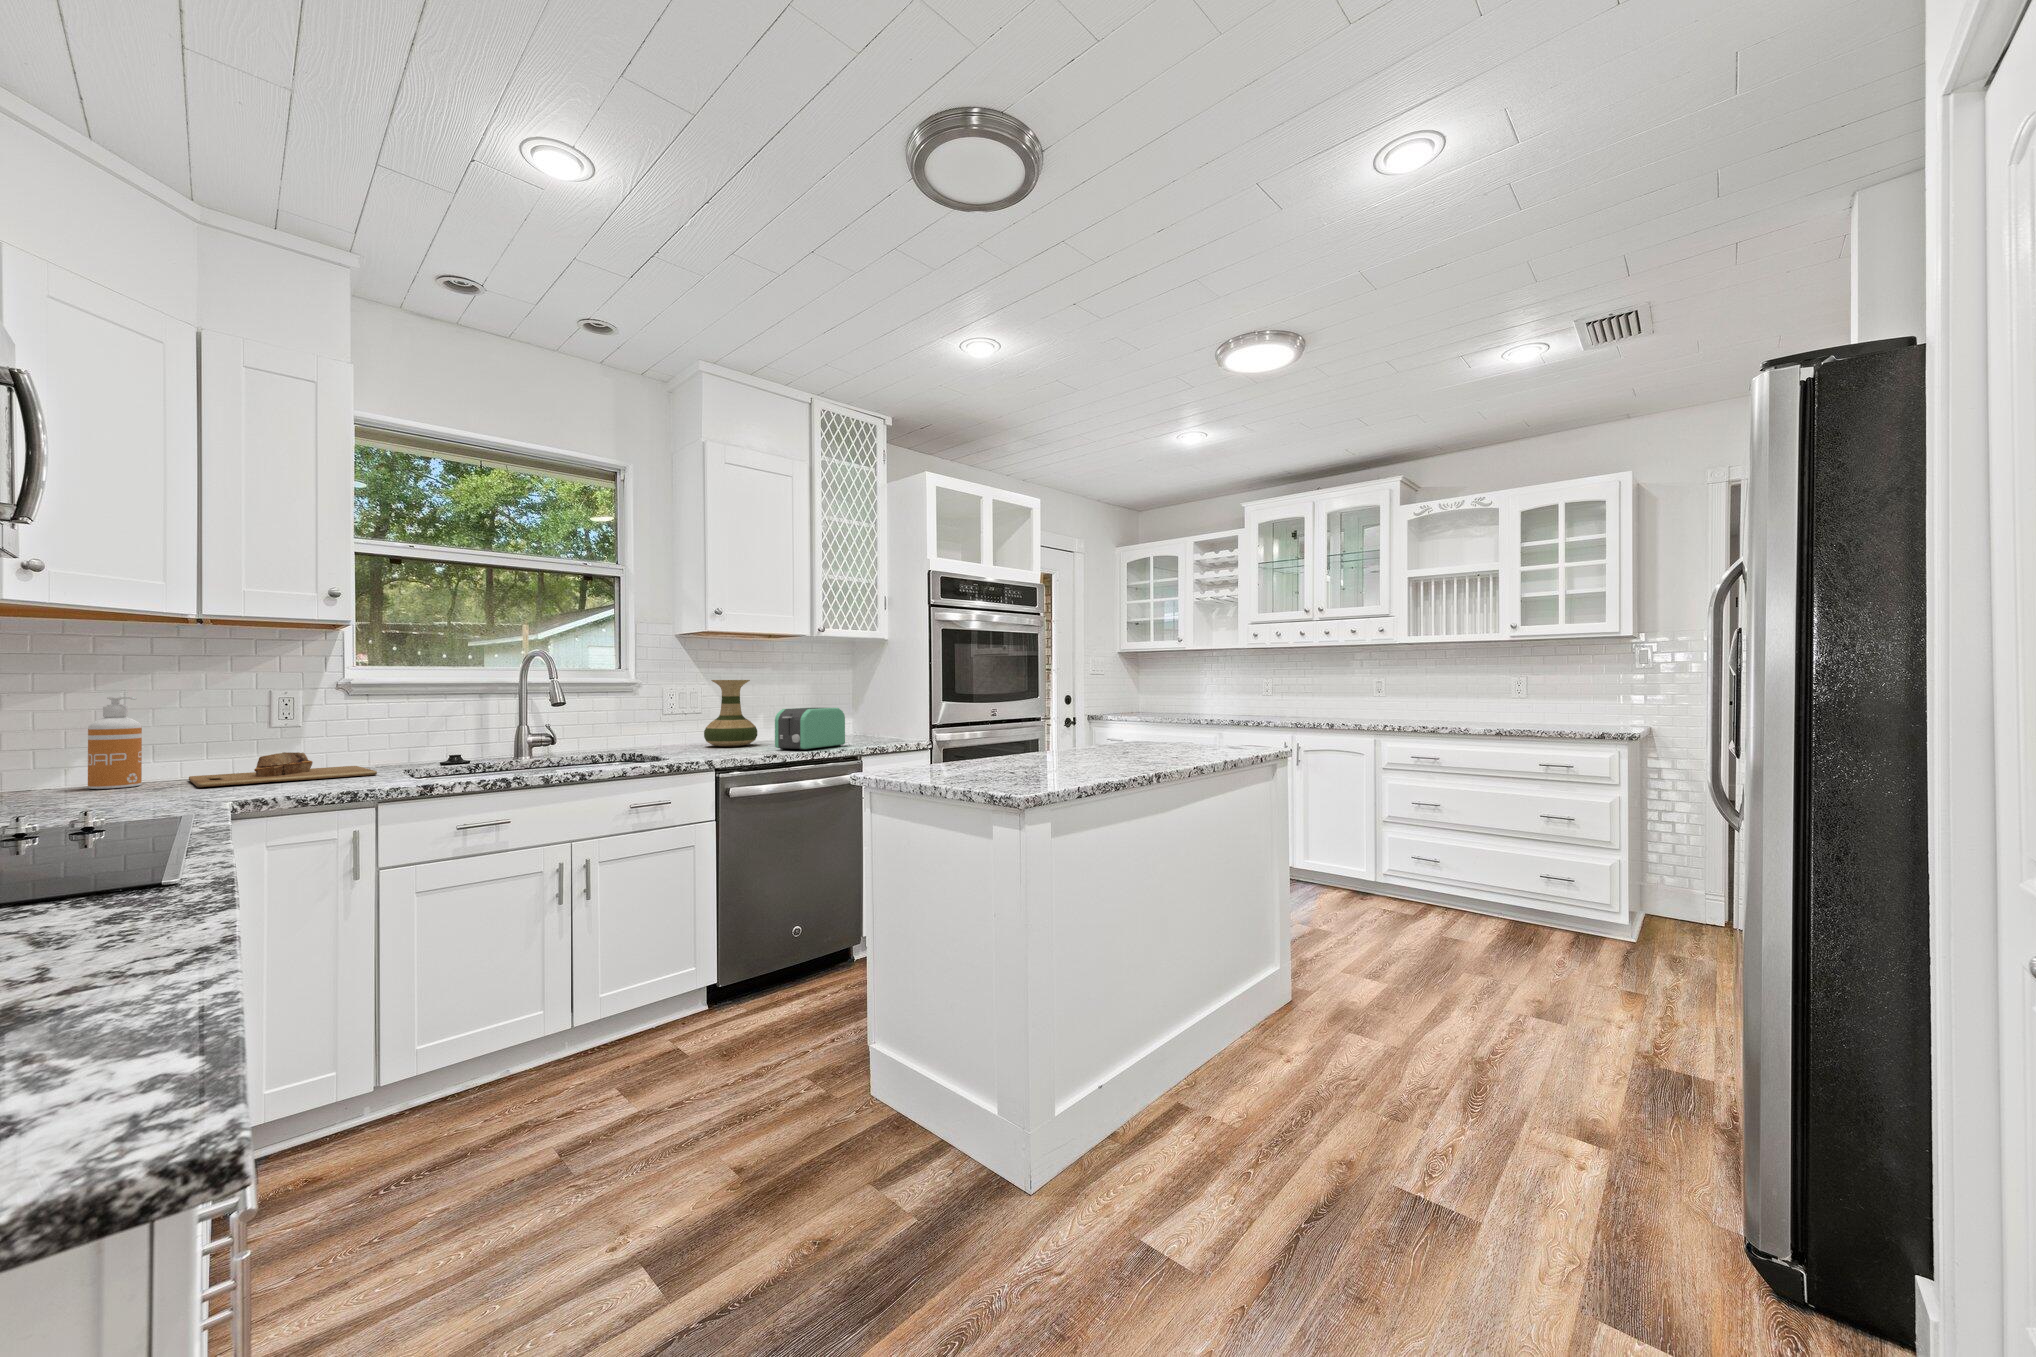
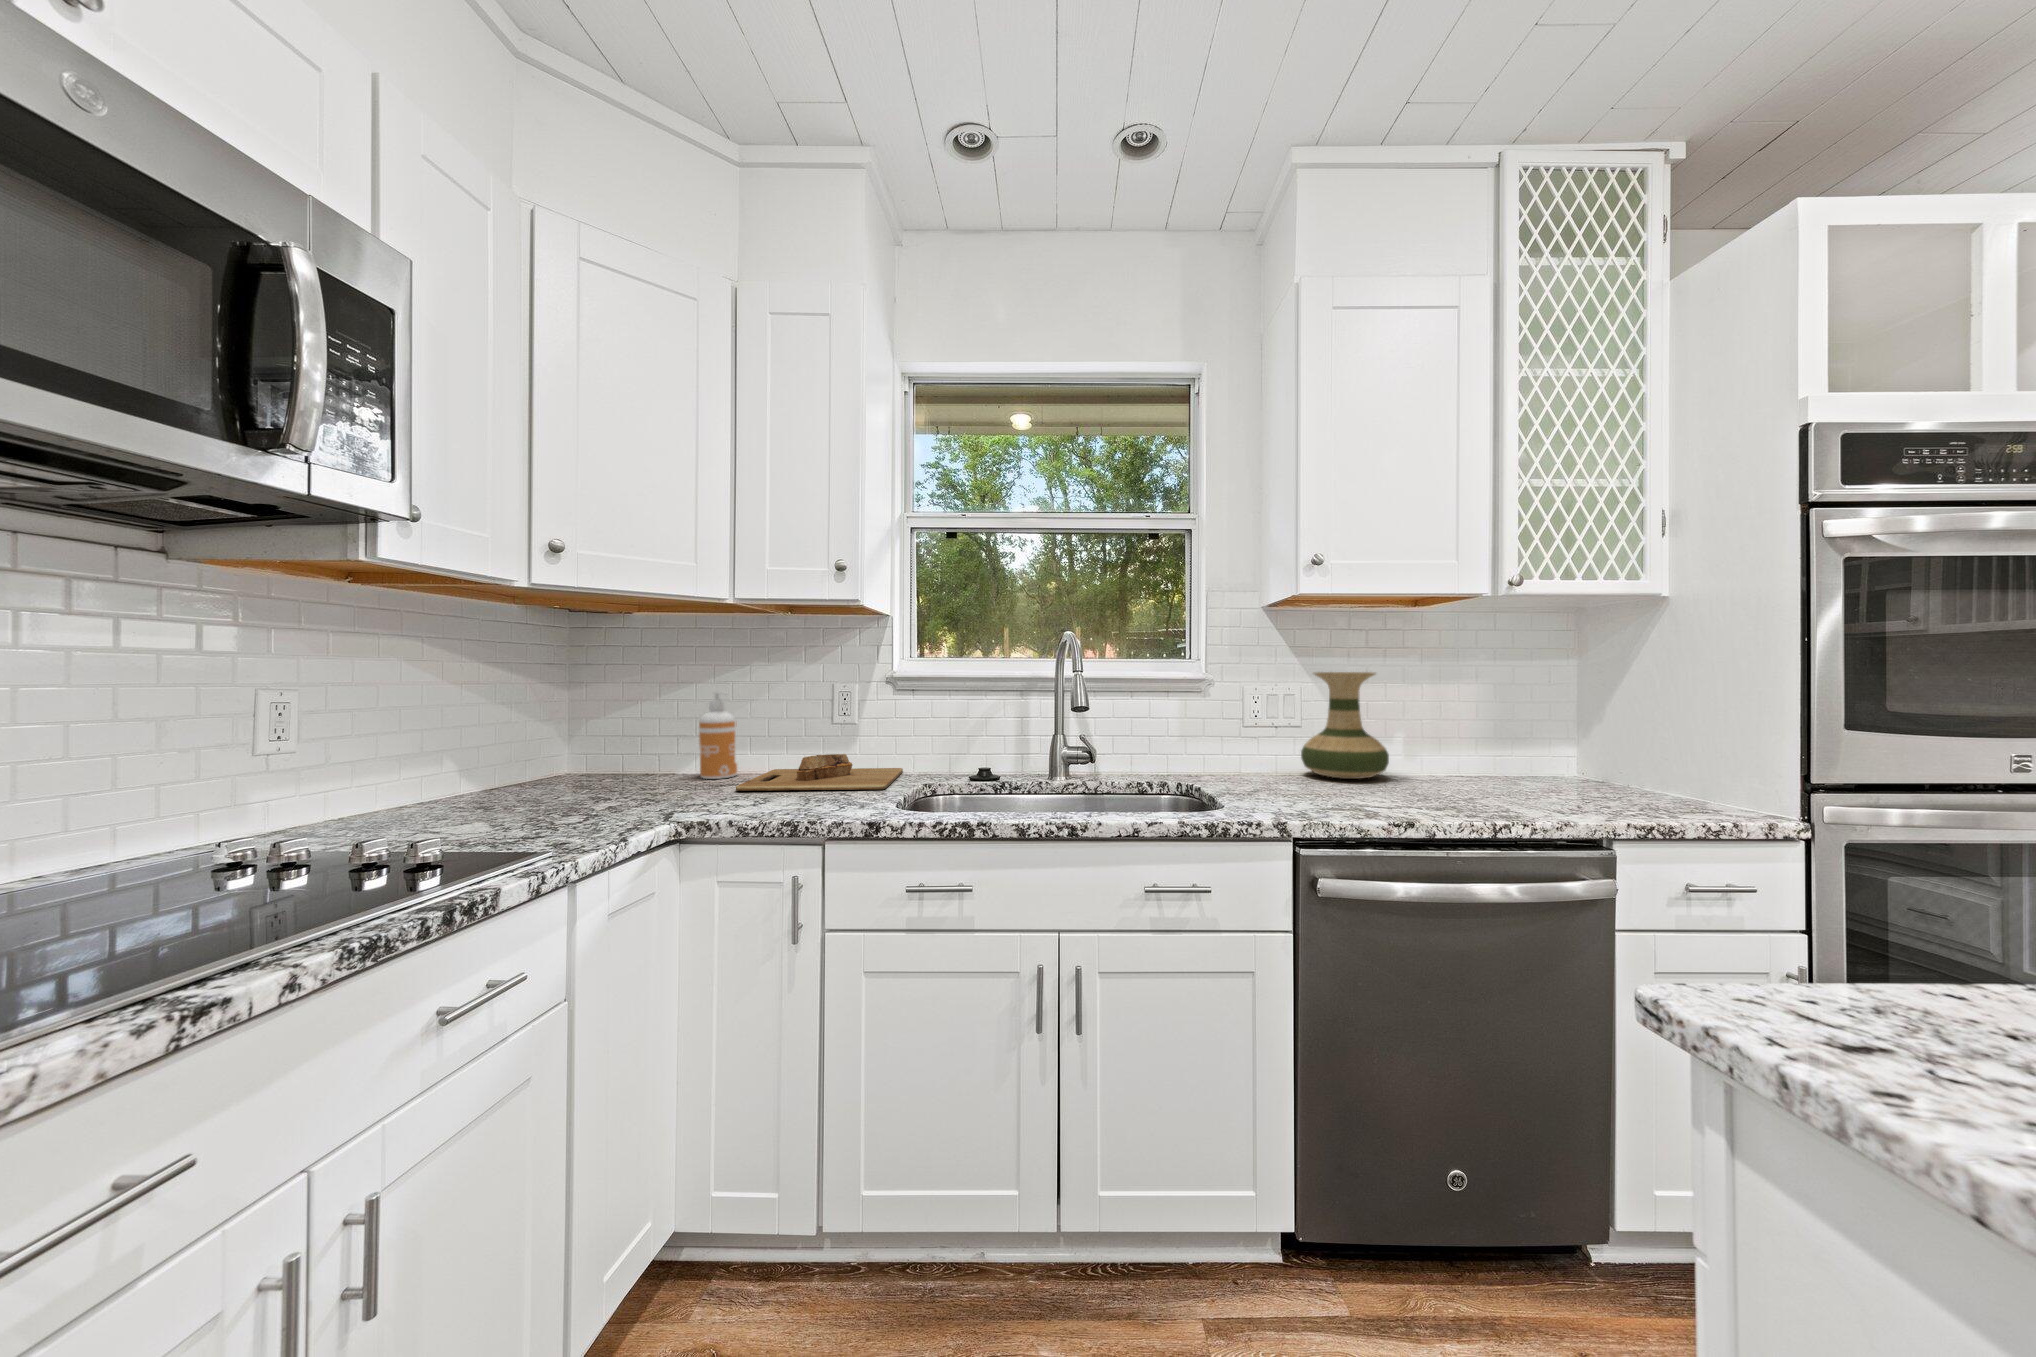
toaster: present [775,708,845,750] -> none [1415,726,1571,814]

